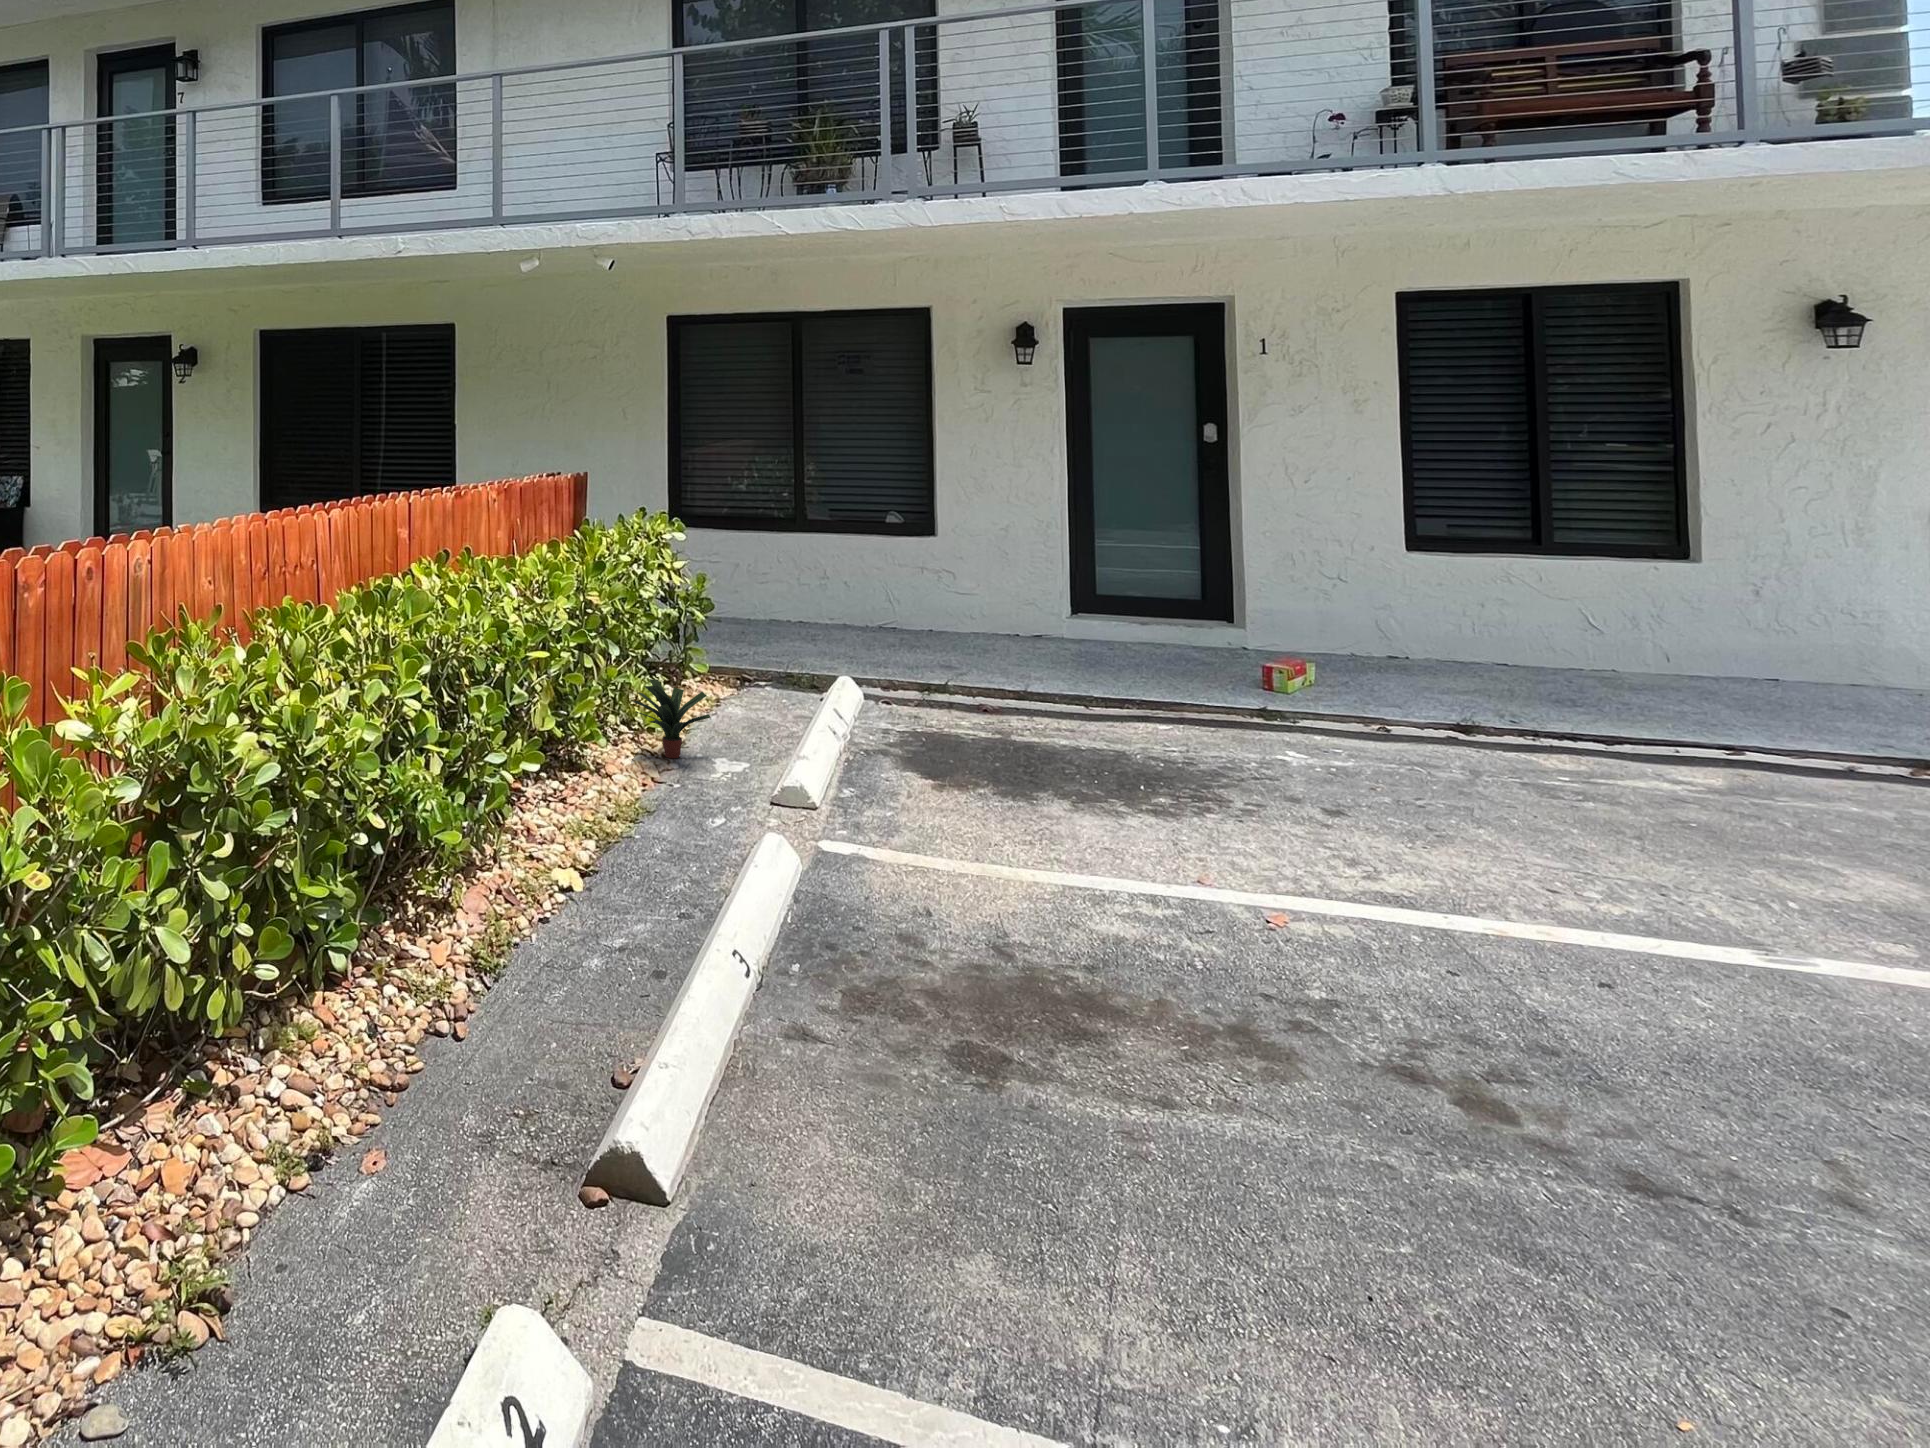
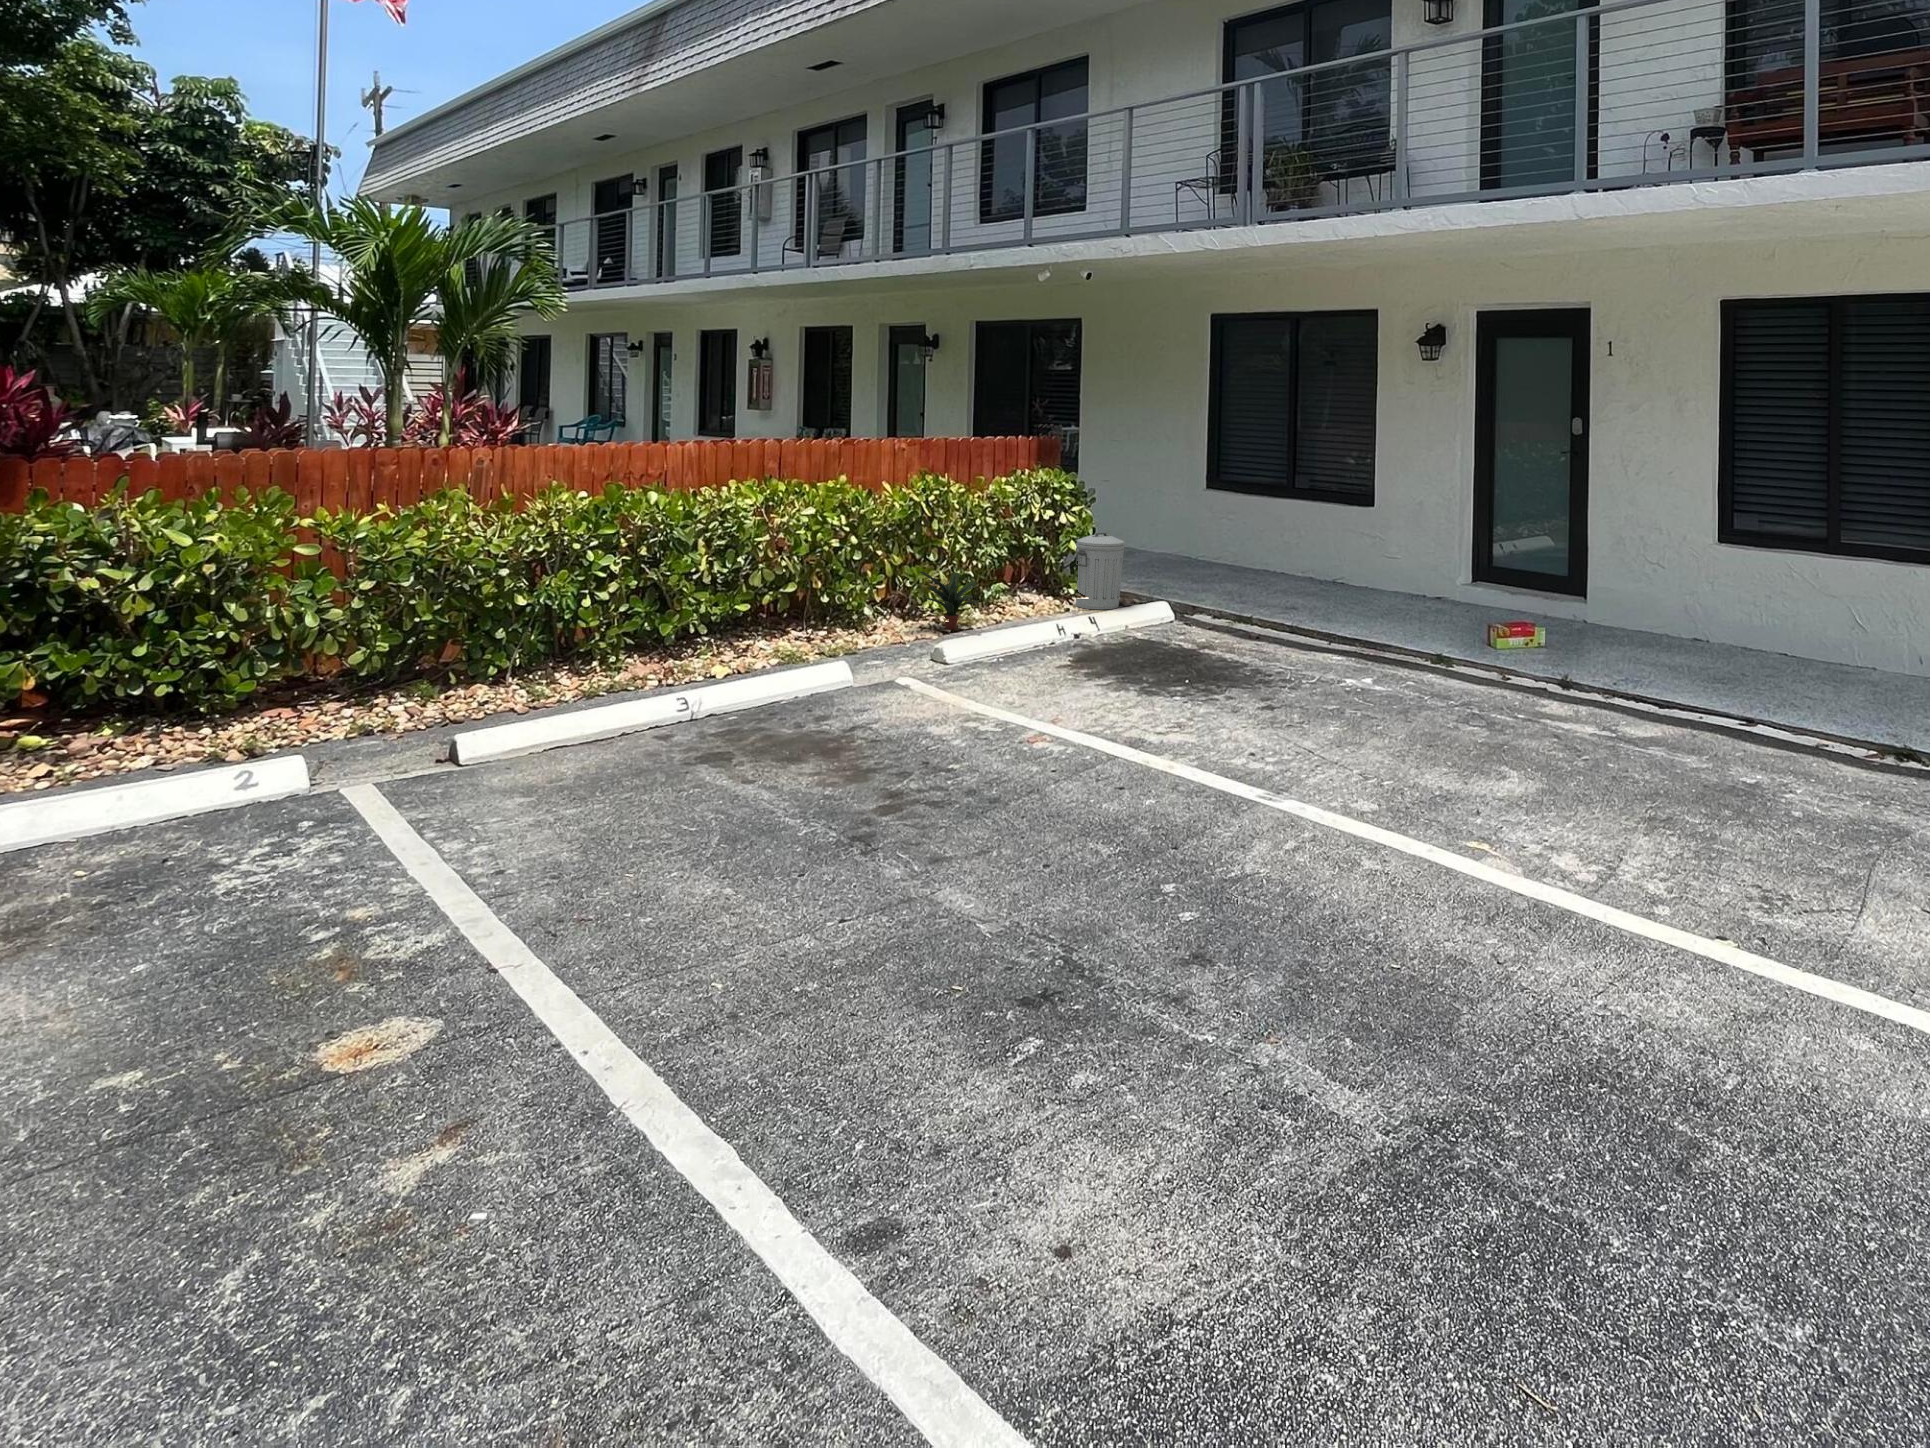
trash can: none [691,600,754,700] -> present [1076,533,1125,609]

